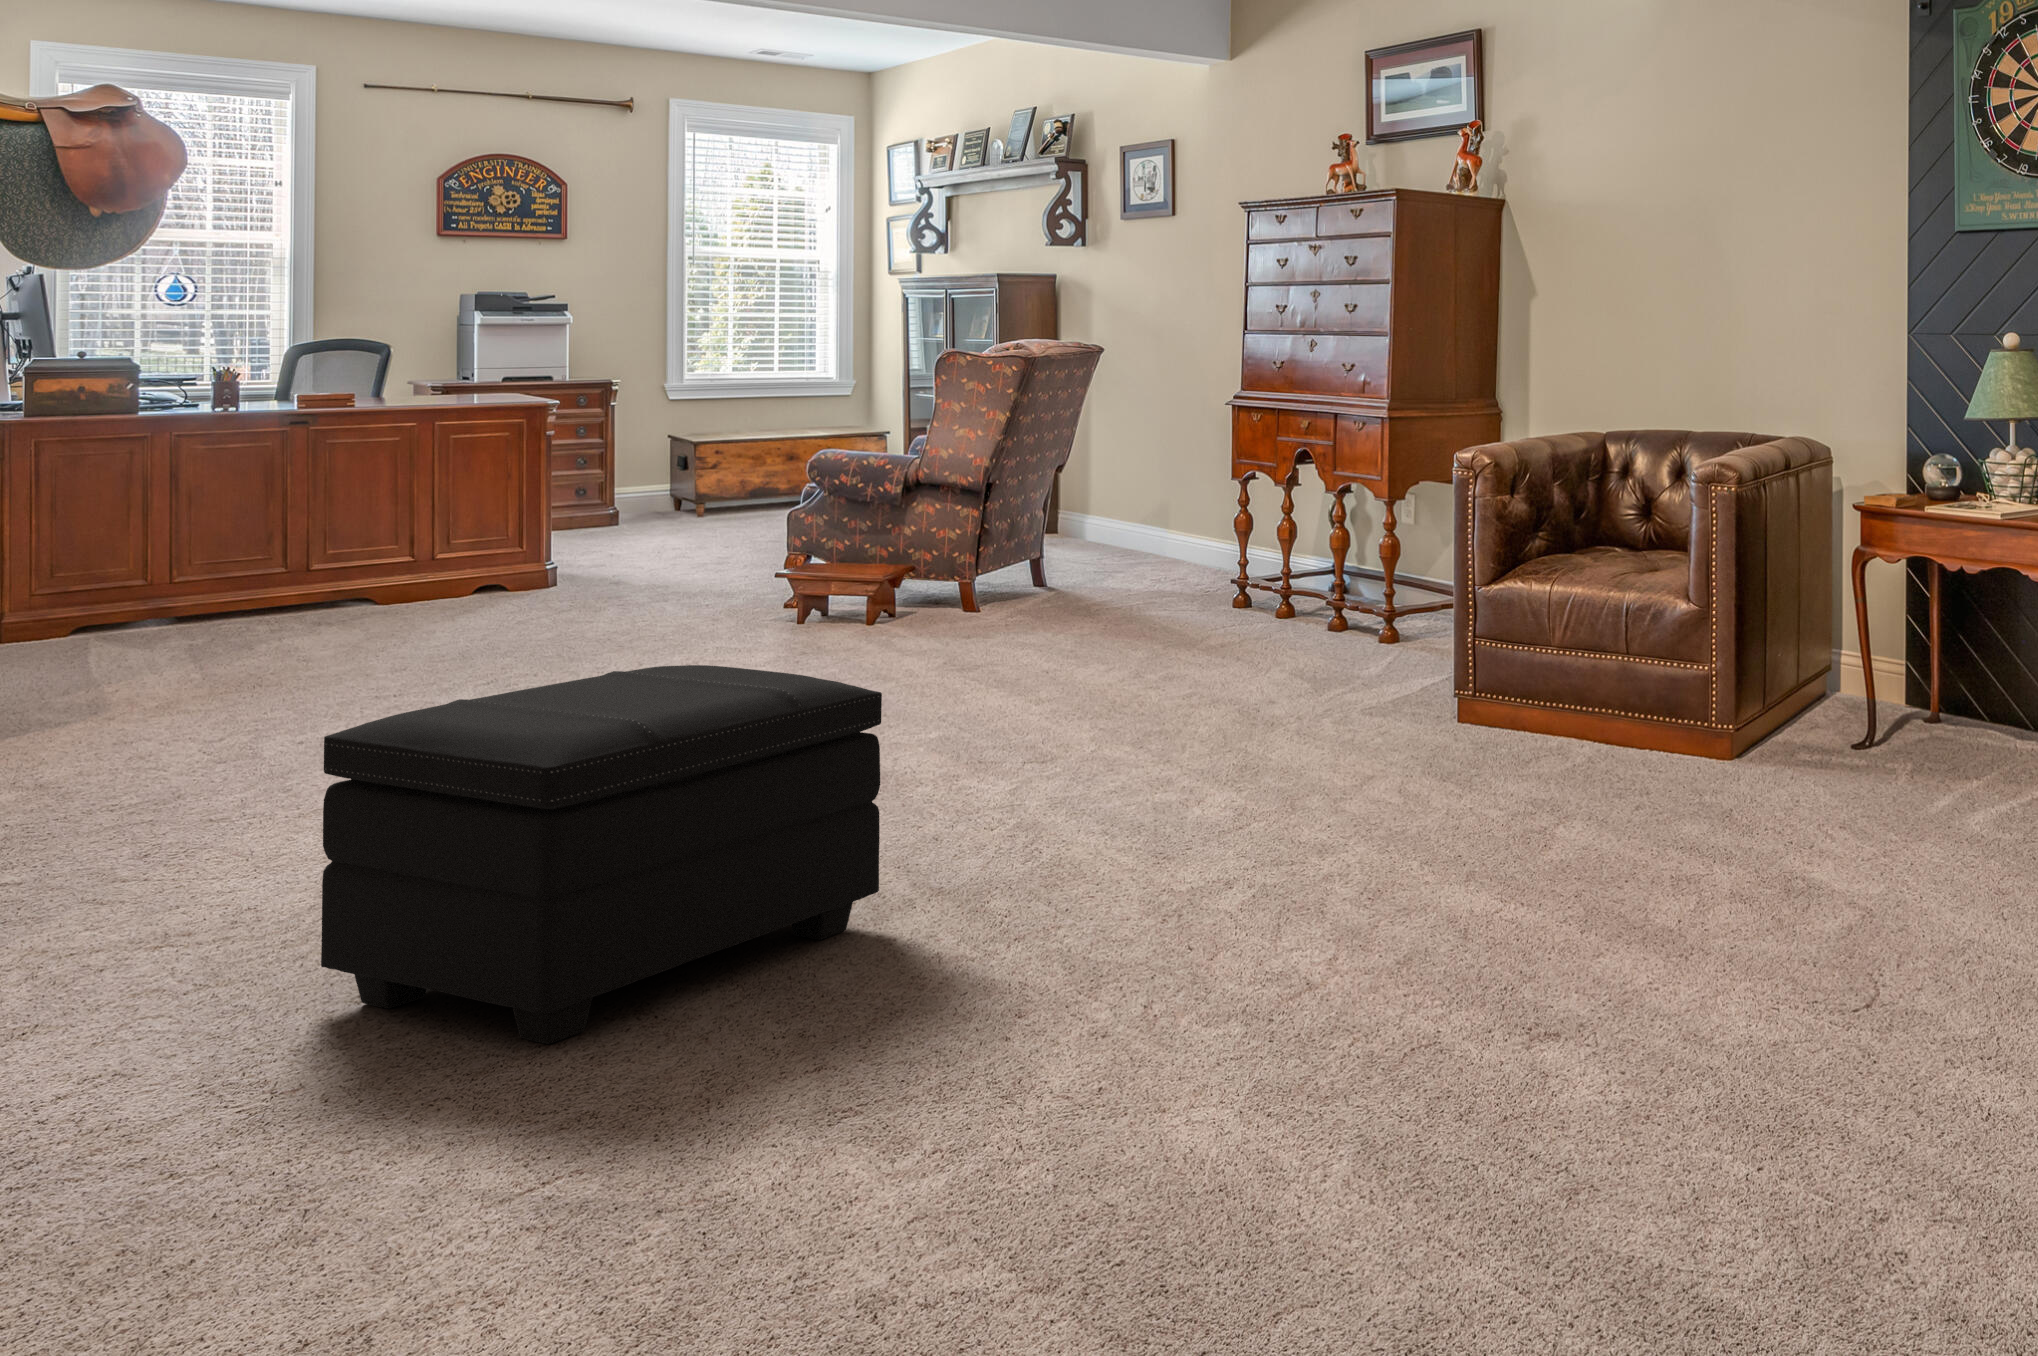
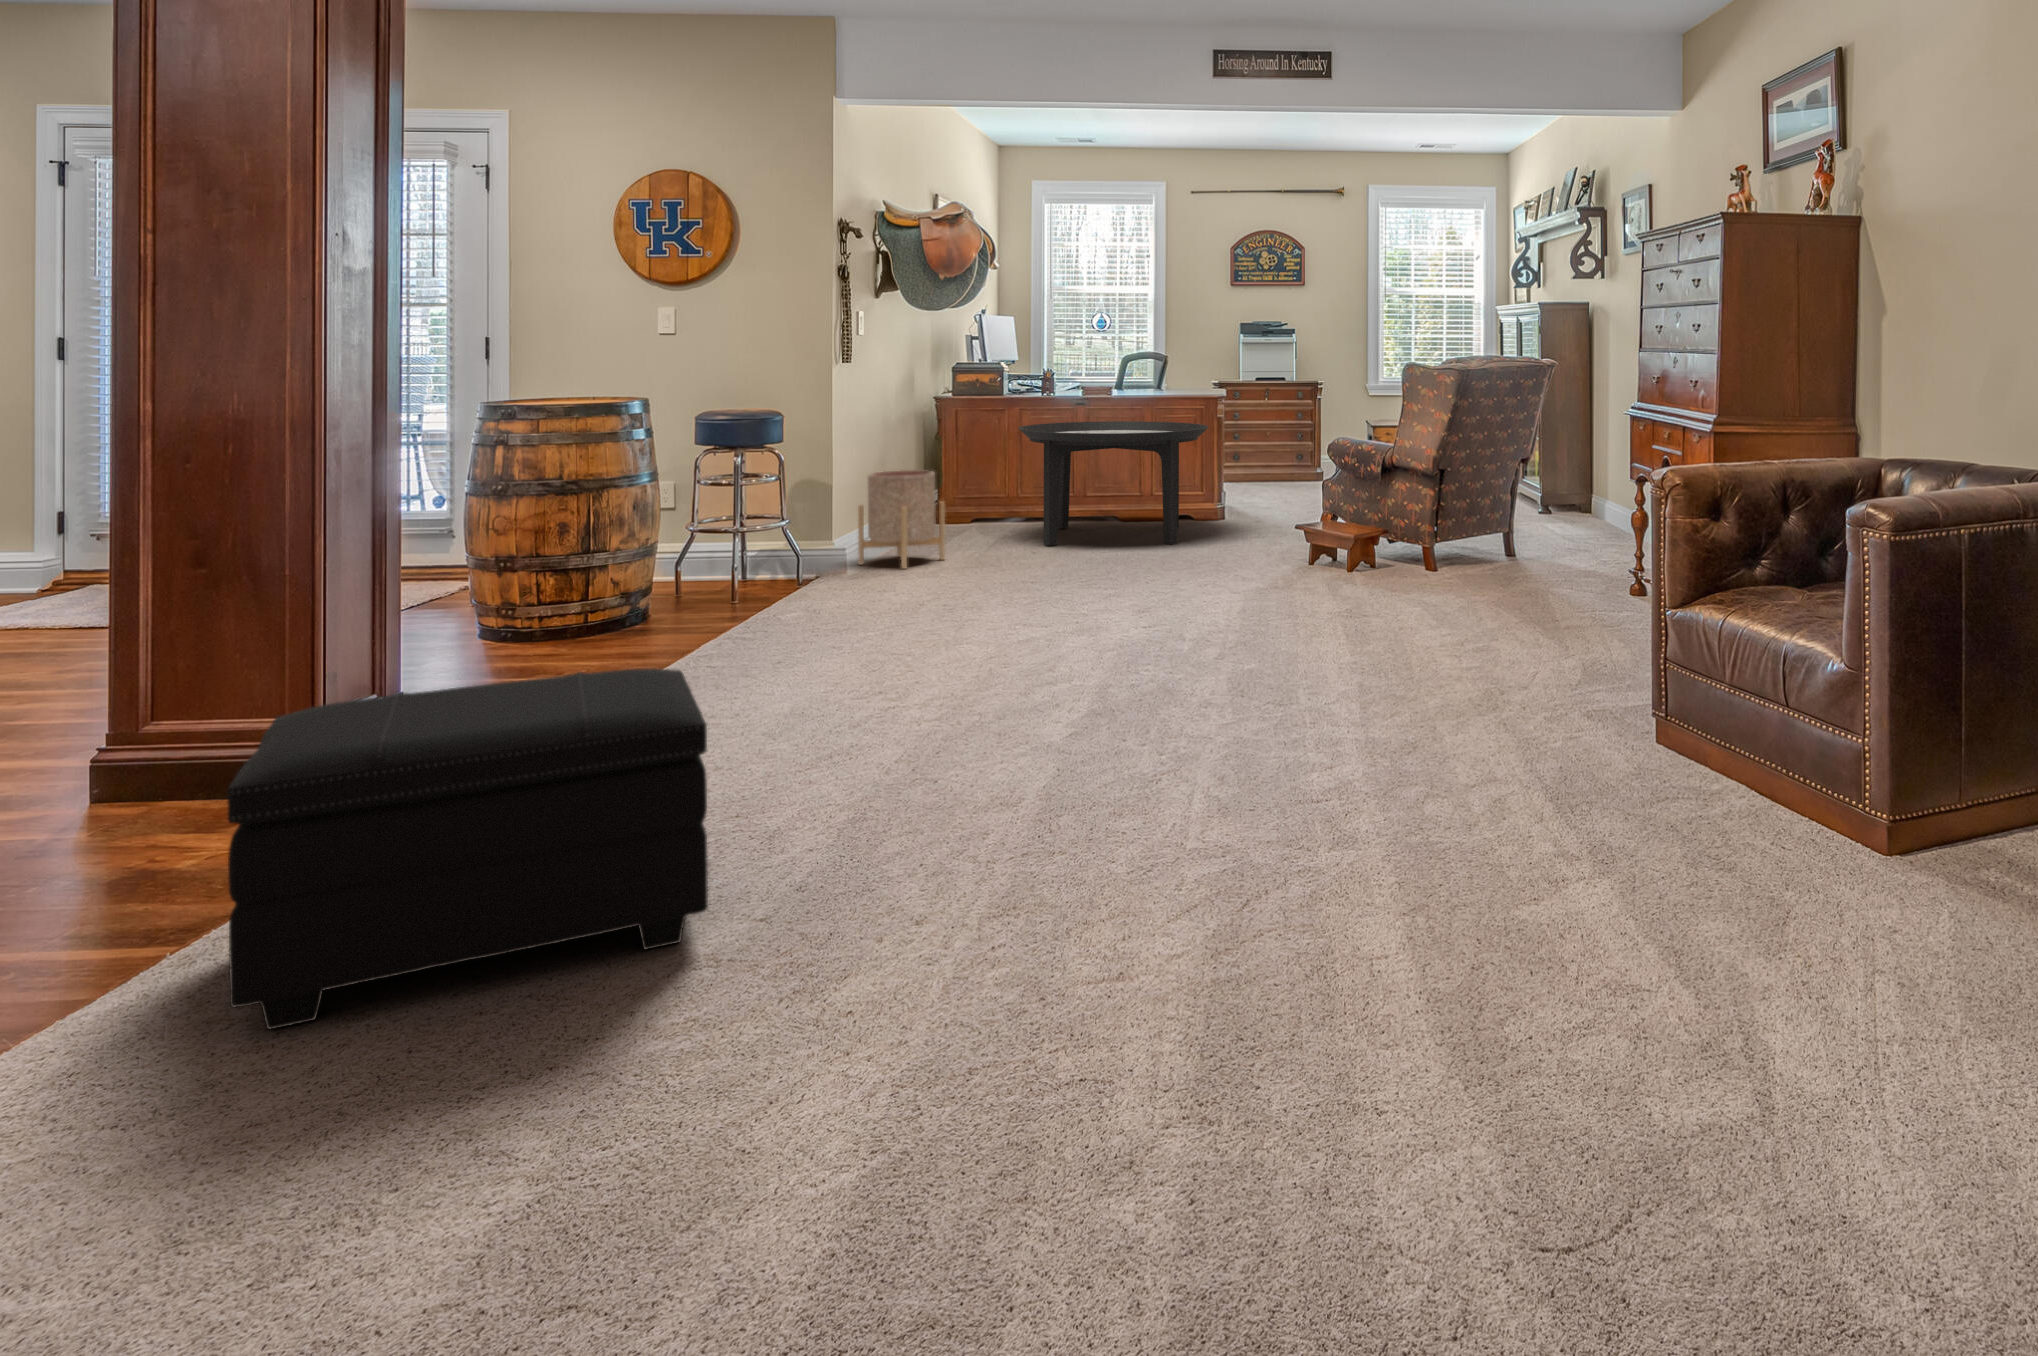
round table: none [288,429,601,609] -> present [1018,421,1208,546]
planter: none [85,501,232,651] -> present [858,470,945,569]

